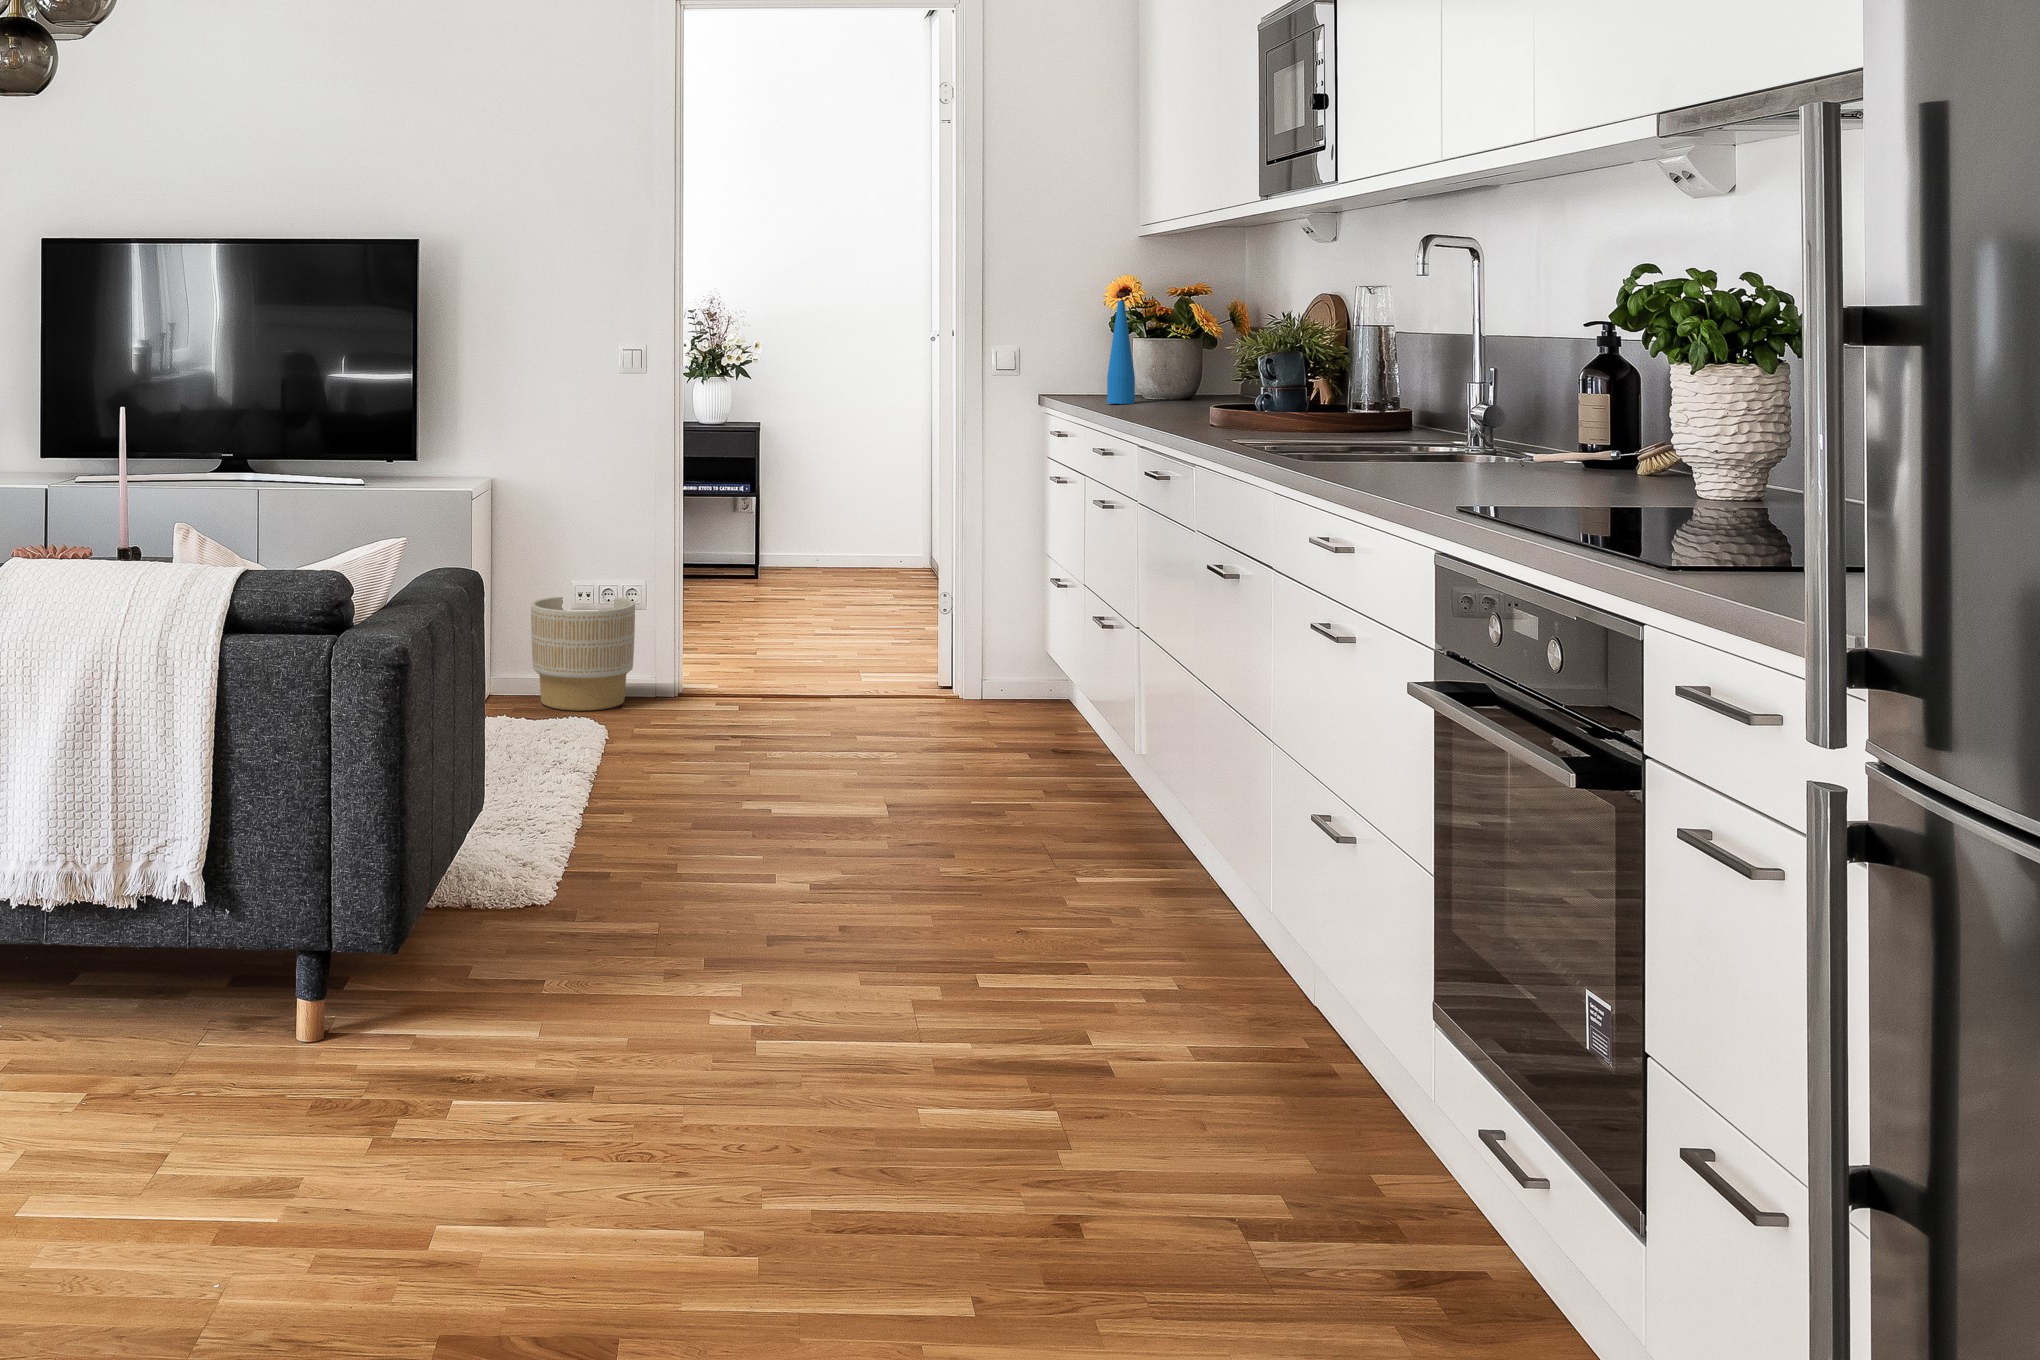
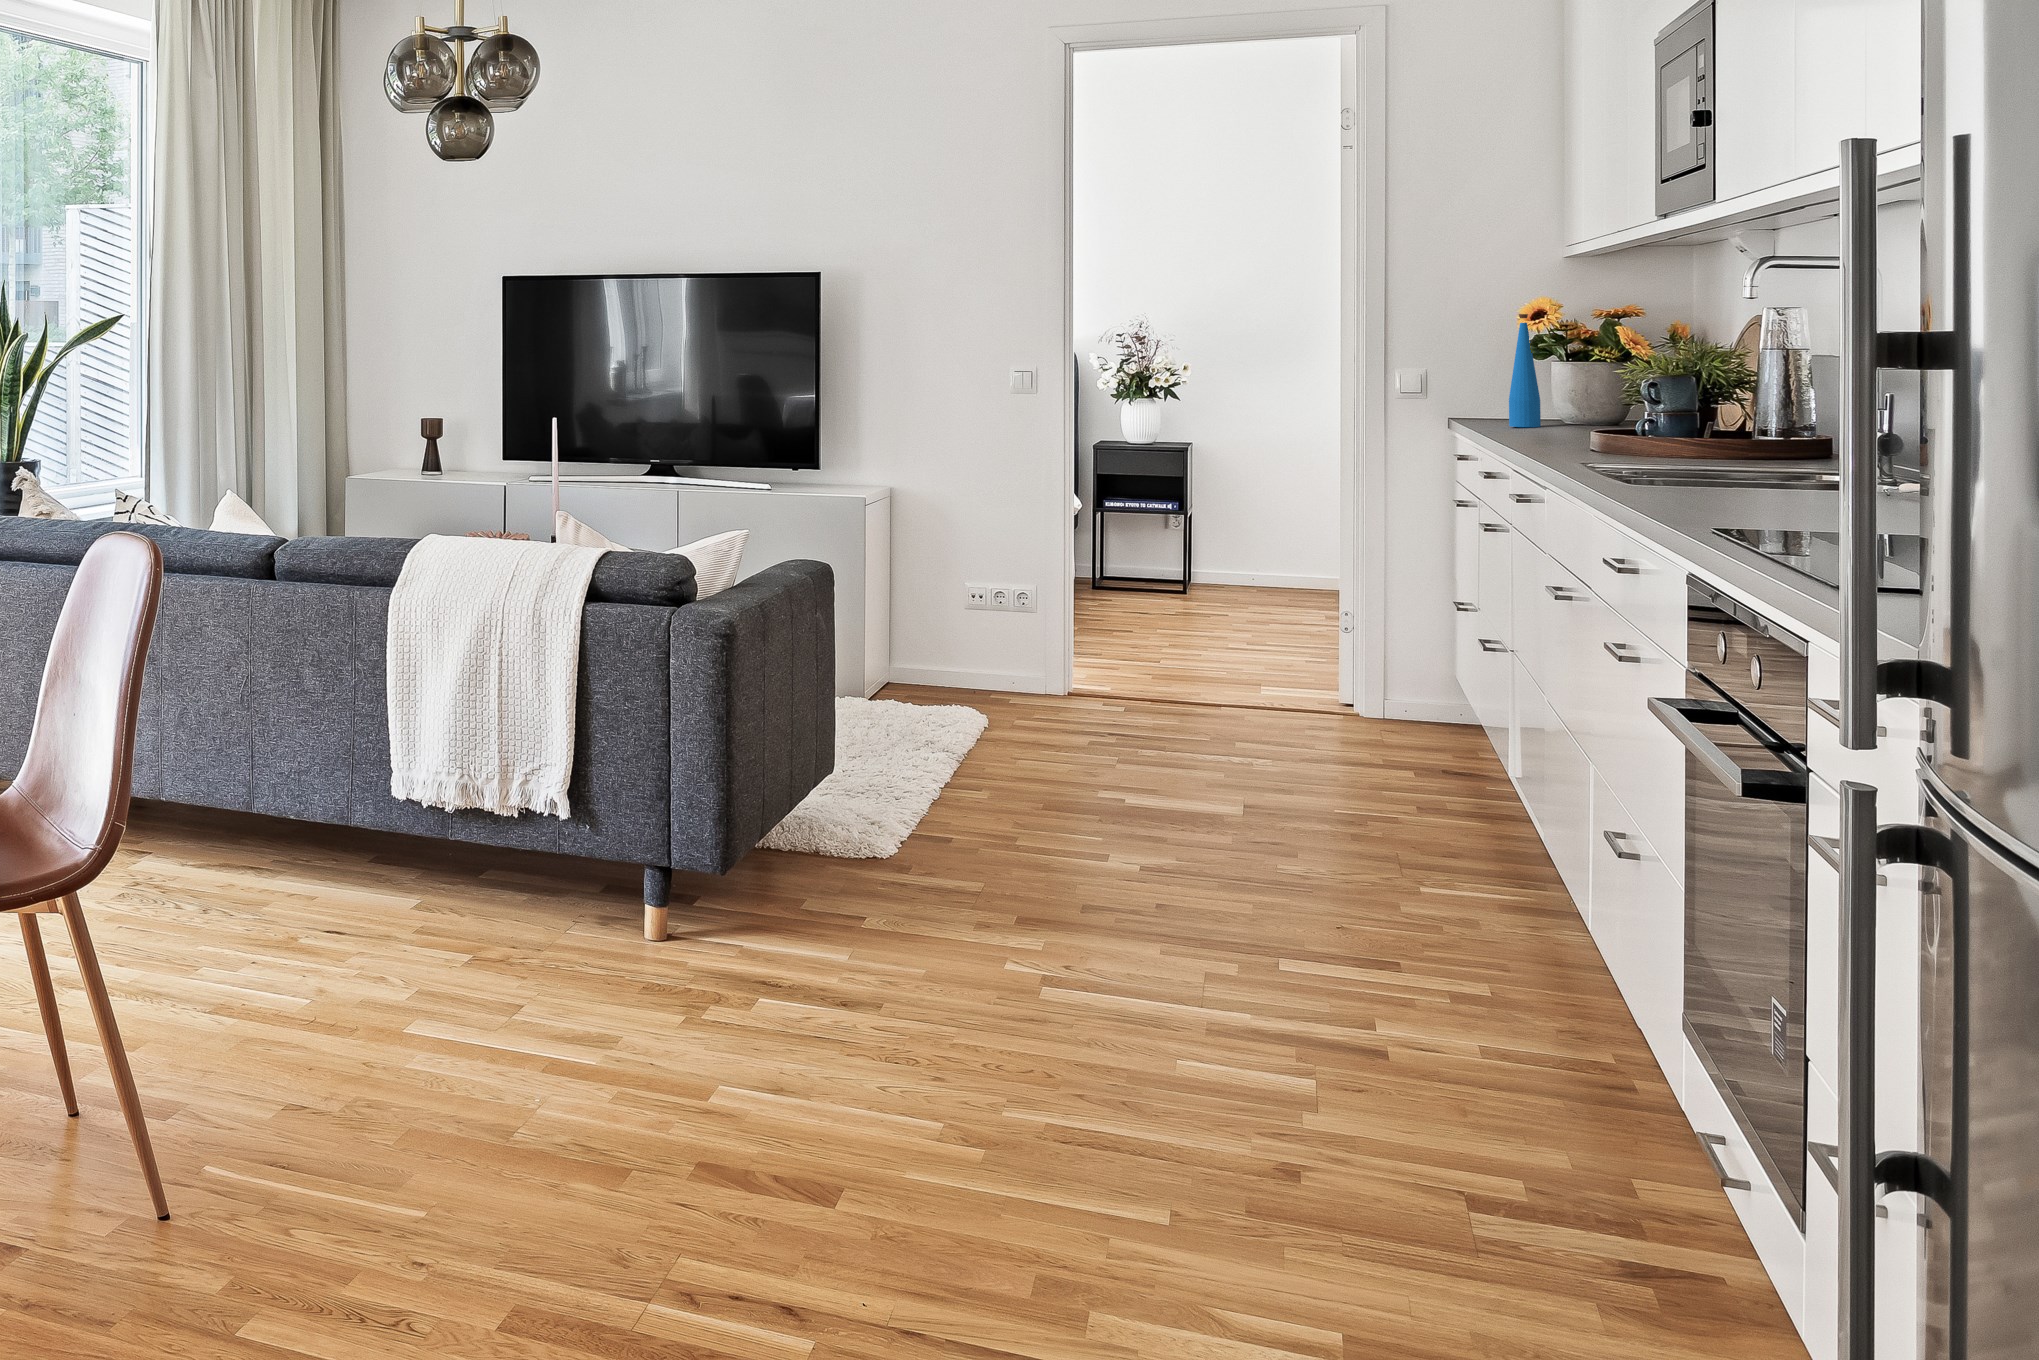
planter: present [531,597,635,711] -> none [927,597,1027,703]

